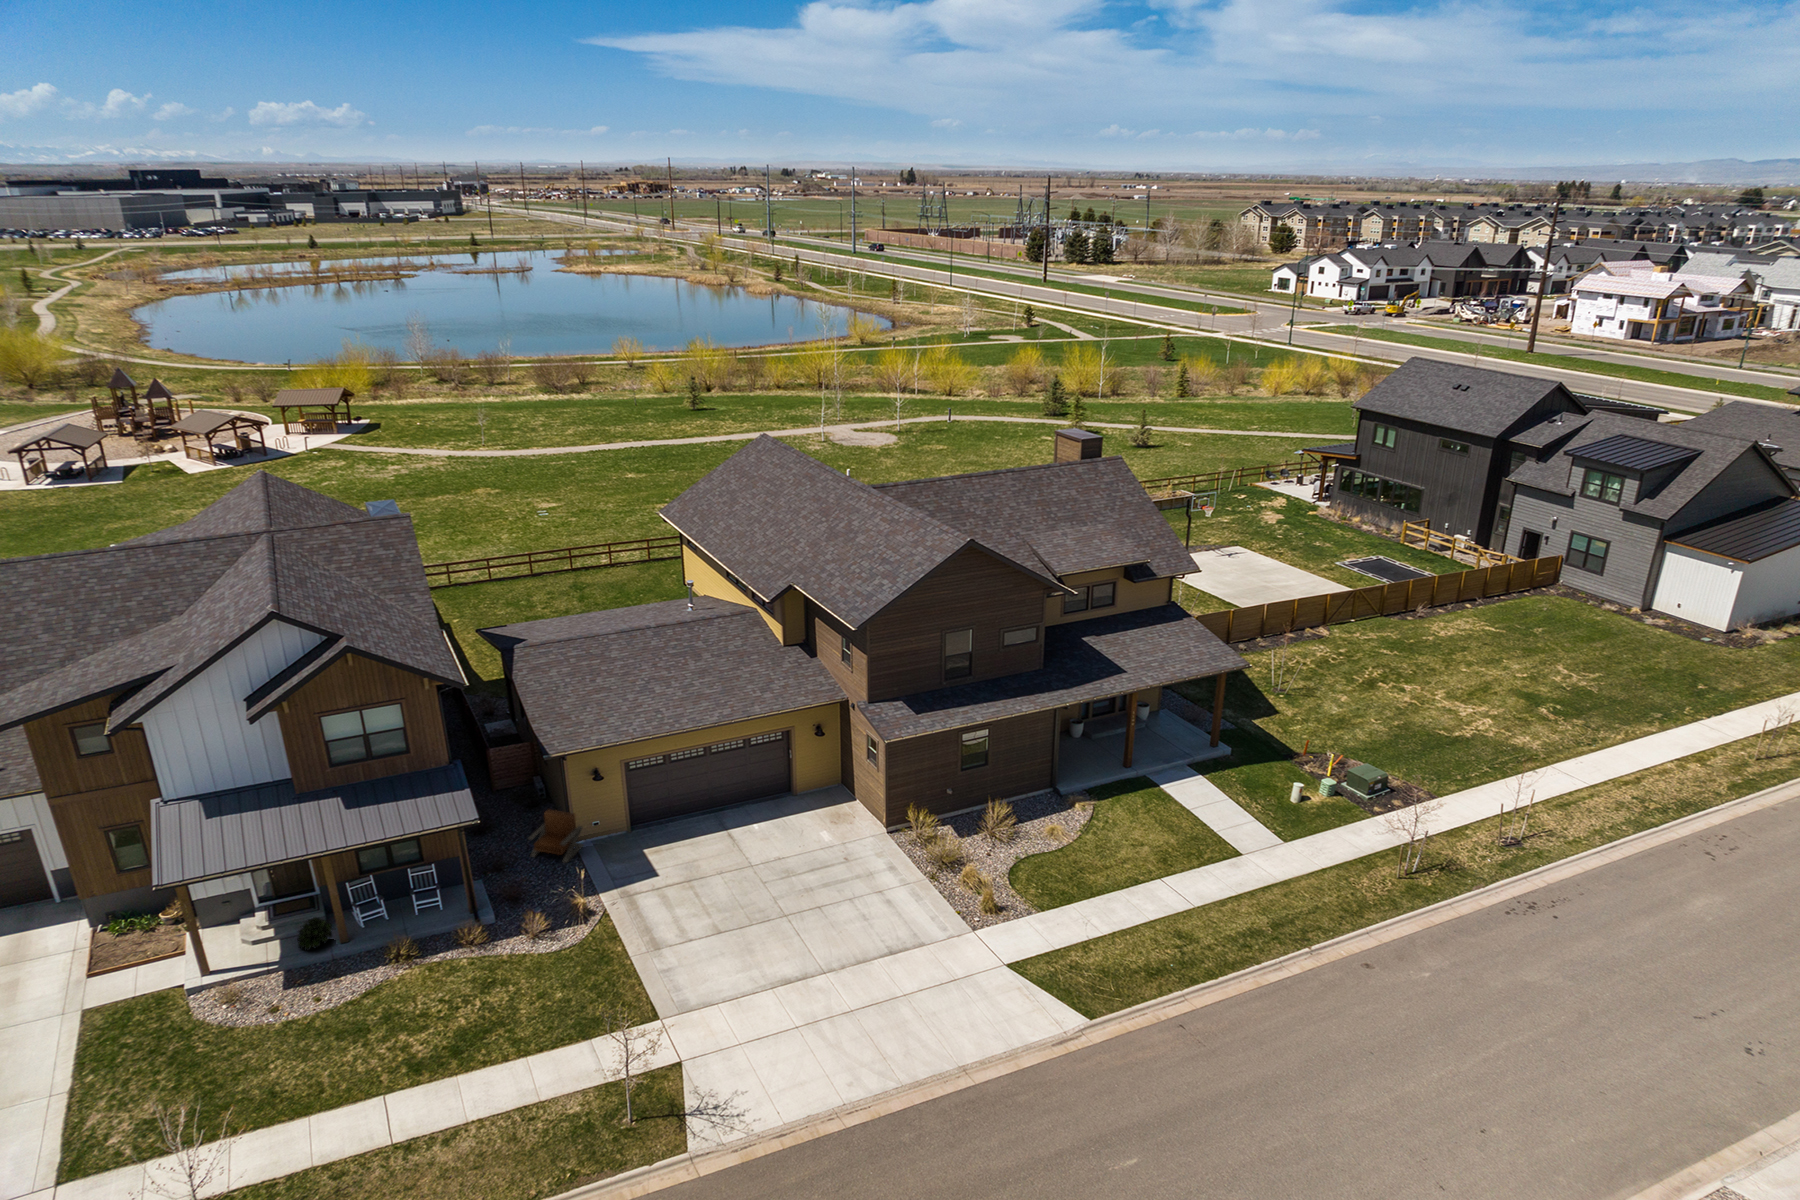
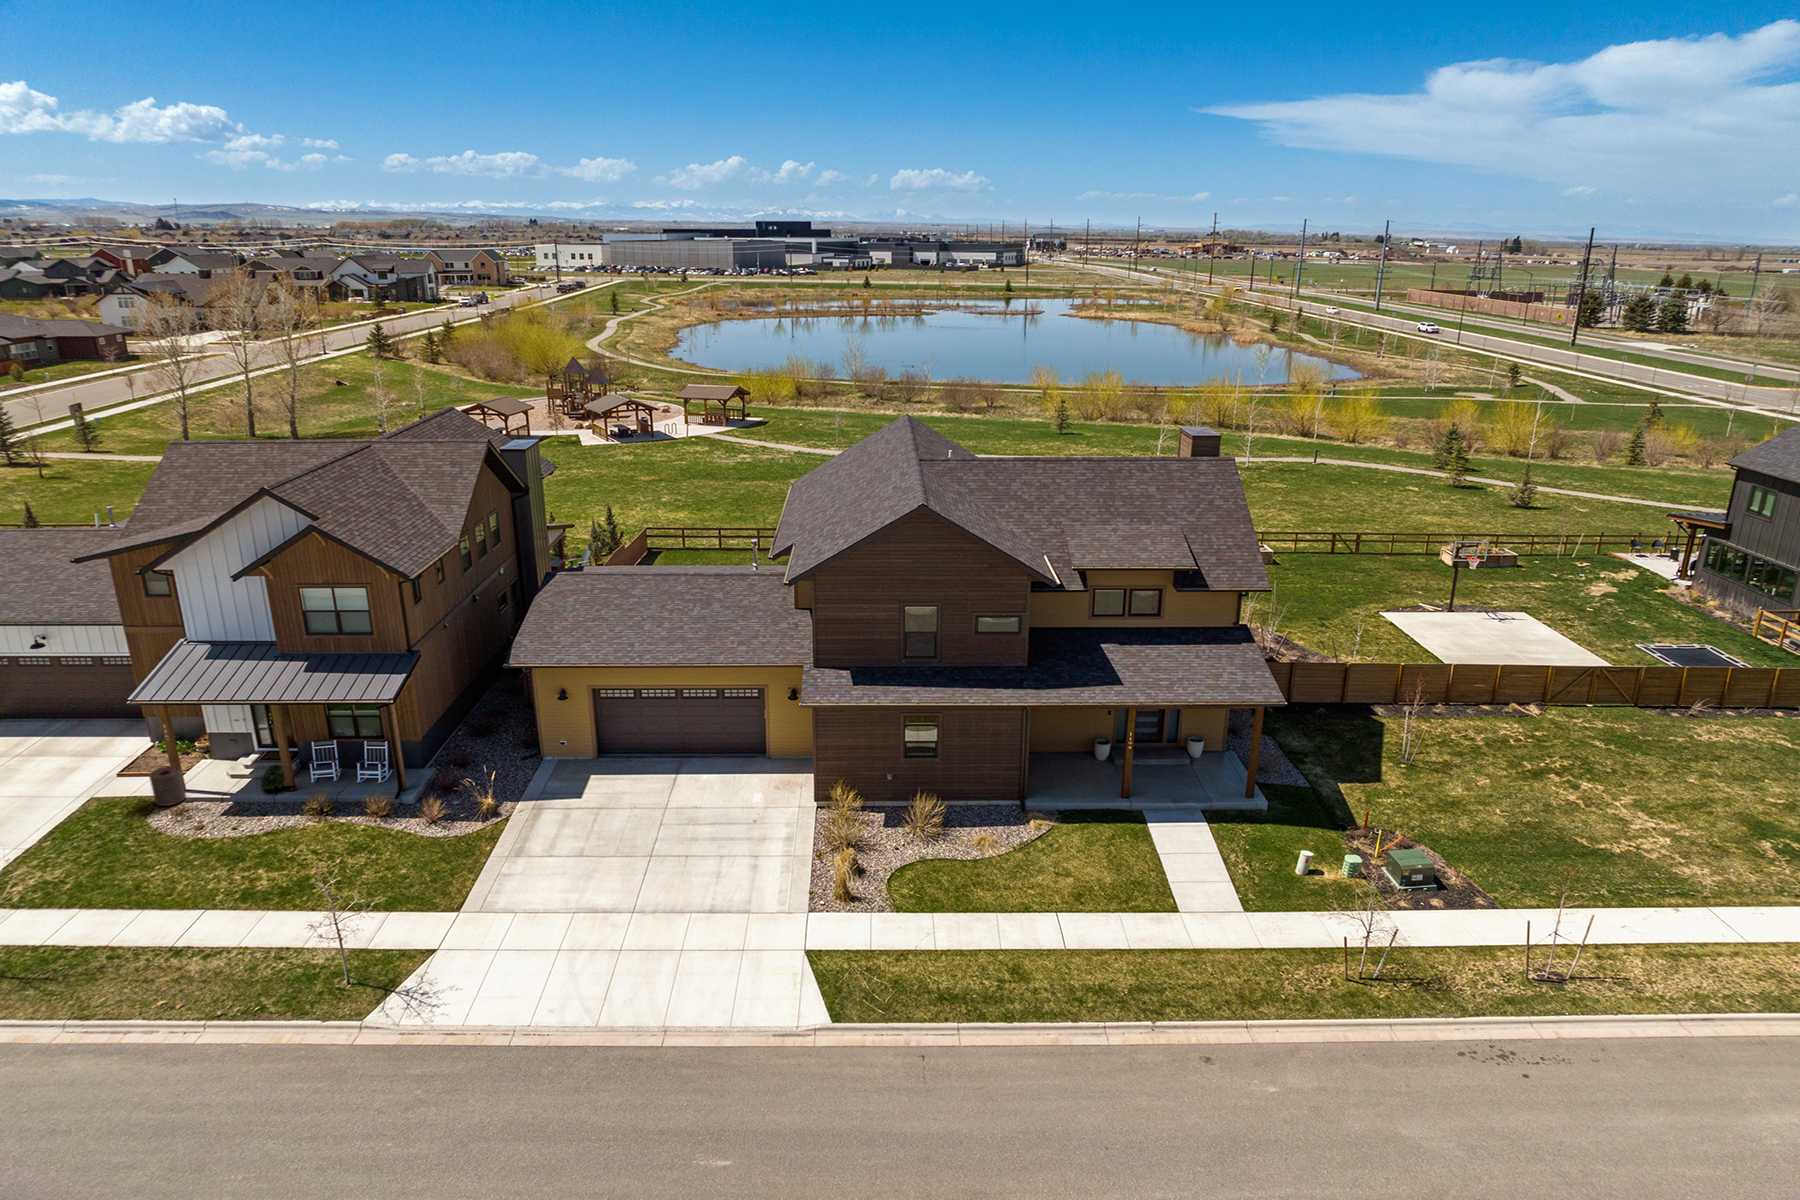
lounge chair: present [529,810,583,863] -> none [480,717,532,769]
trash can: none [166,949,211,1000] -> present [149,766,186,806]

